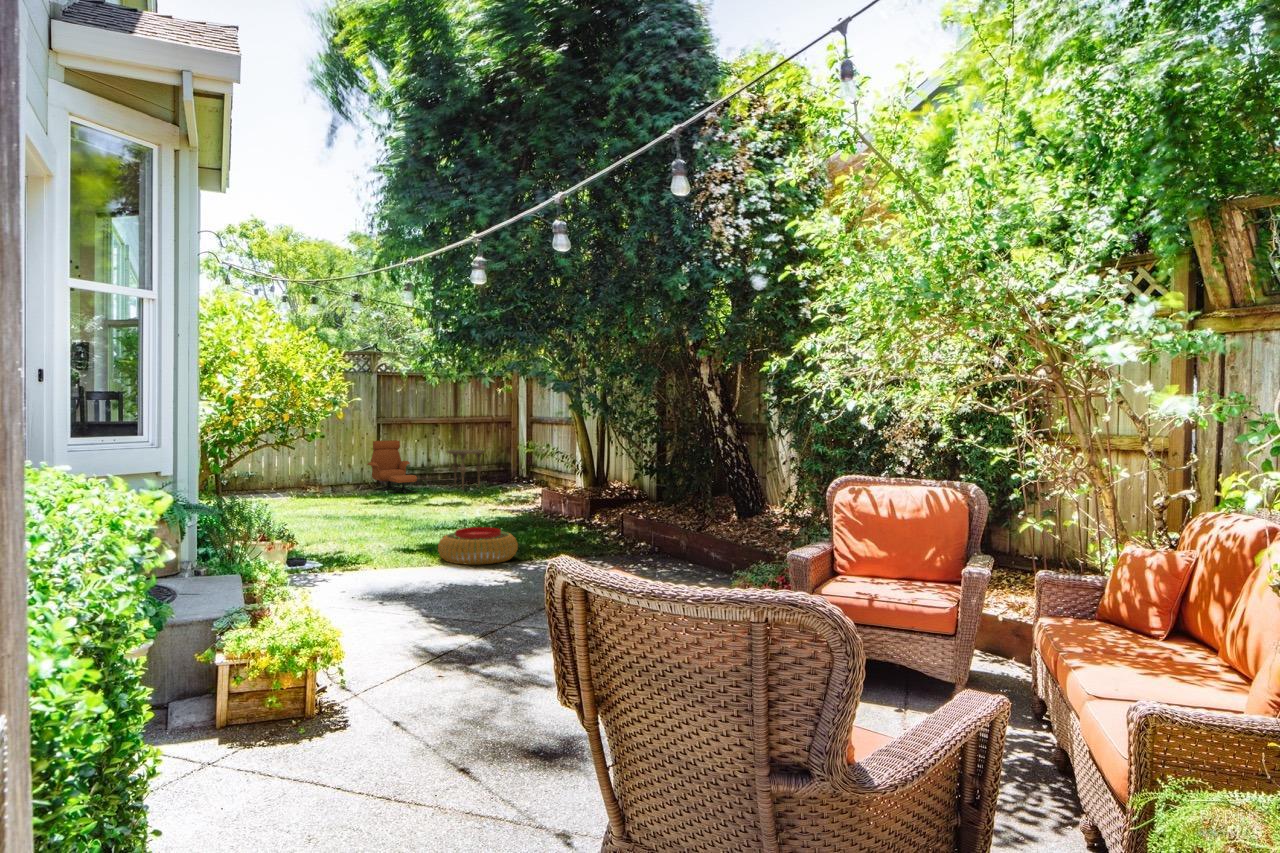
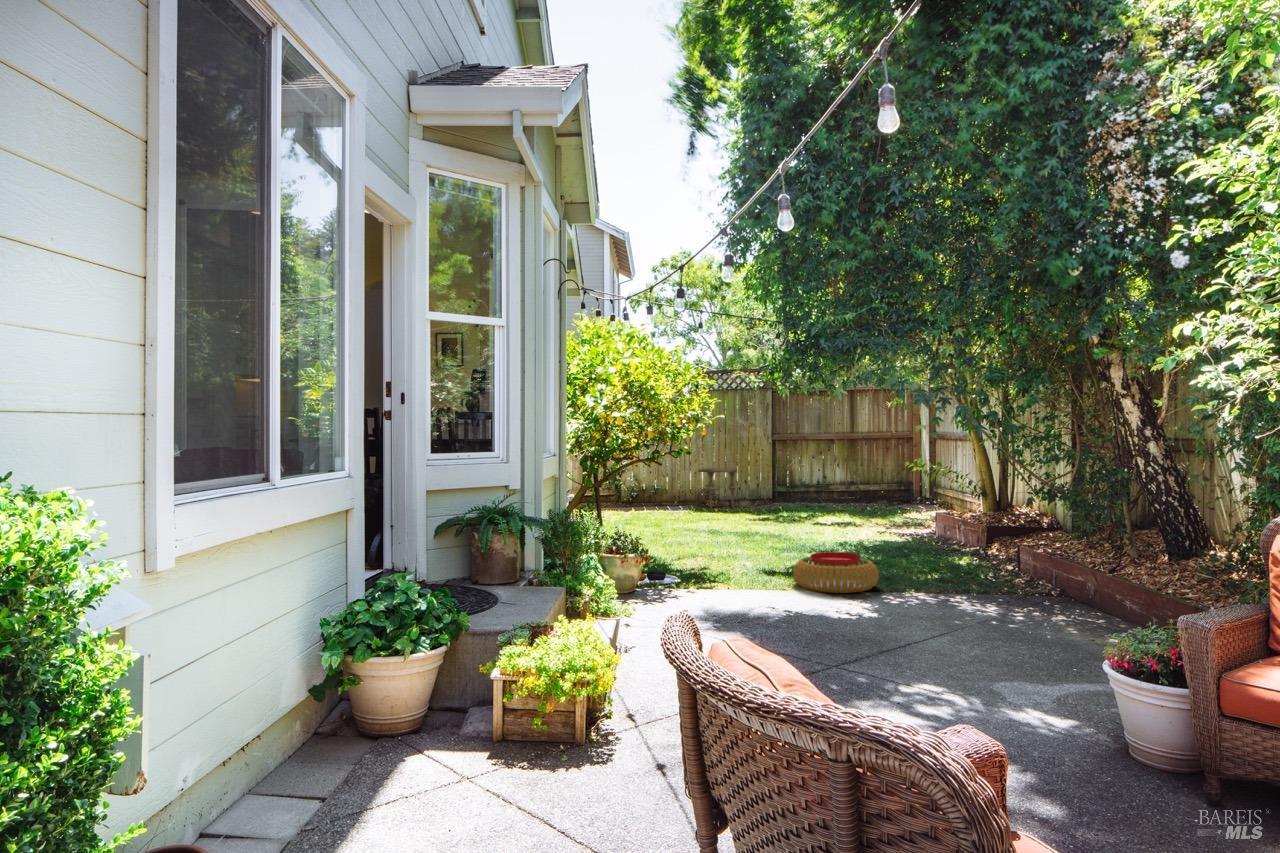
lounge chair: present [367,440,417,494] -> none [764,459,811,512]
side table: present [447,450,485,489] -> present [698,468,737,509]

